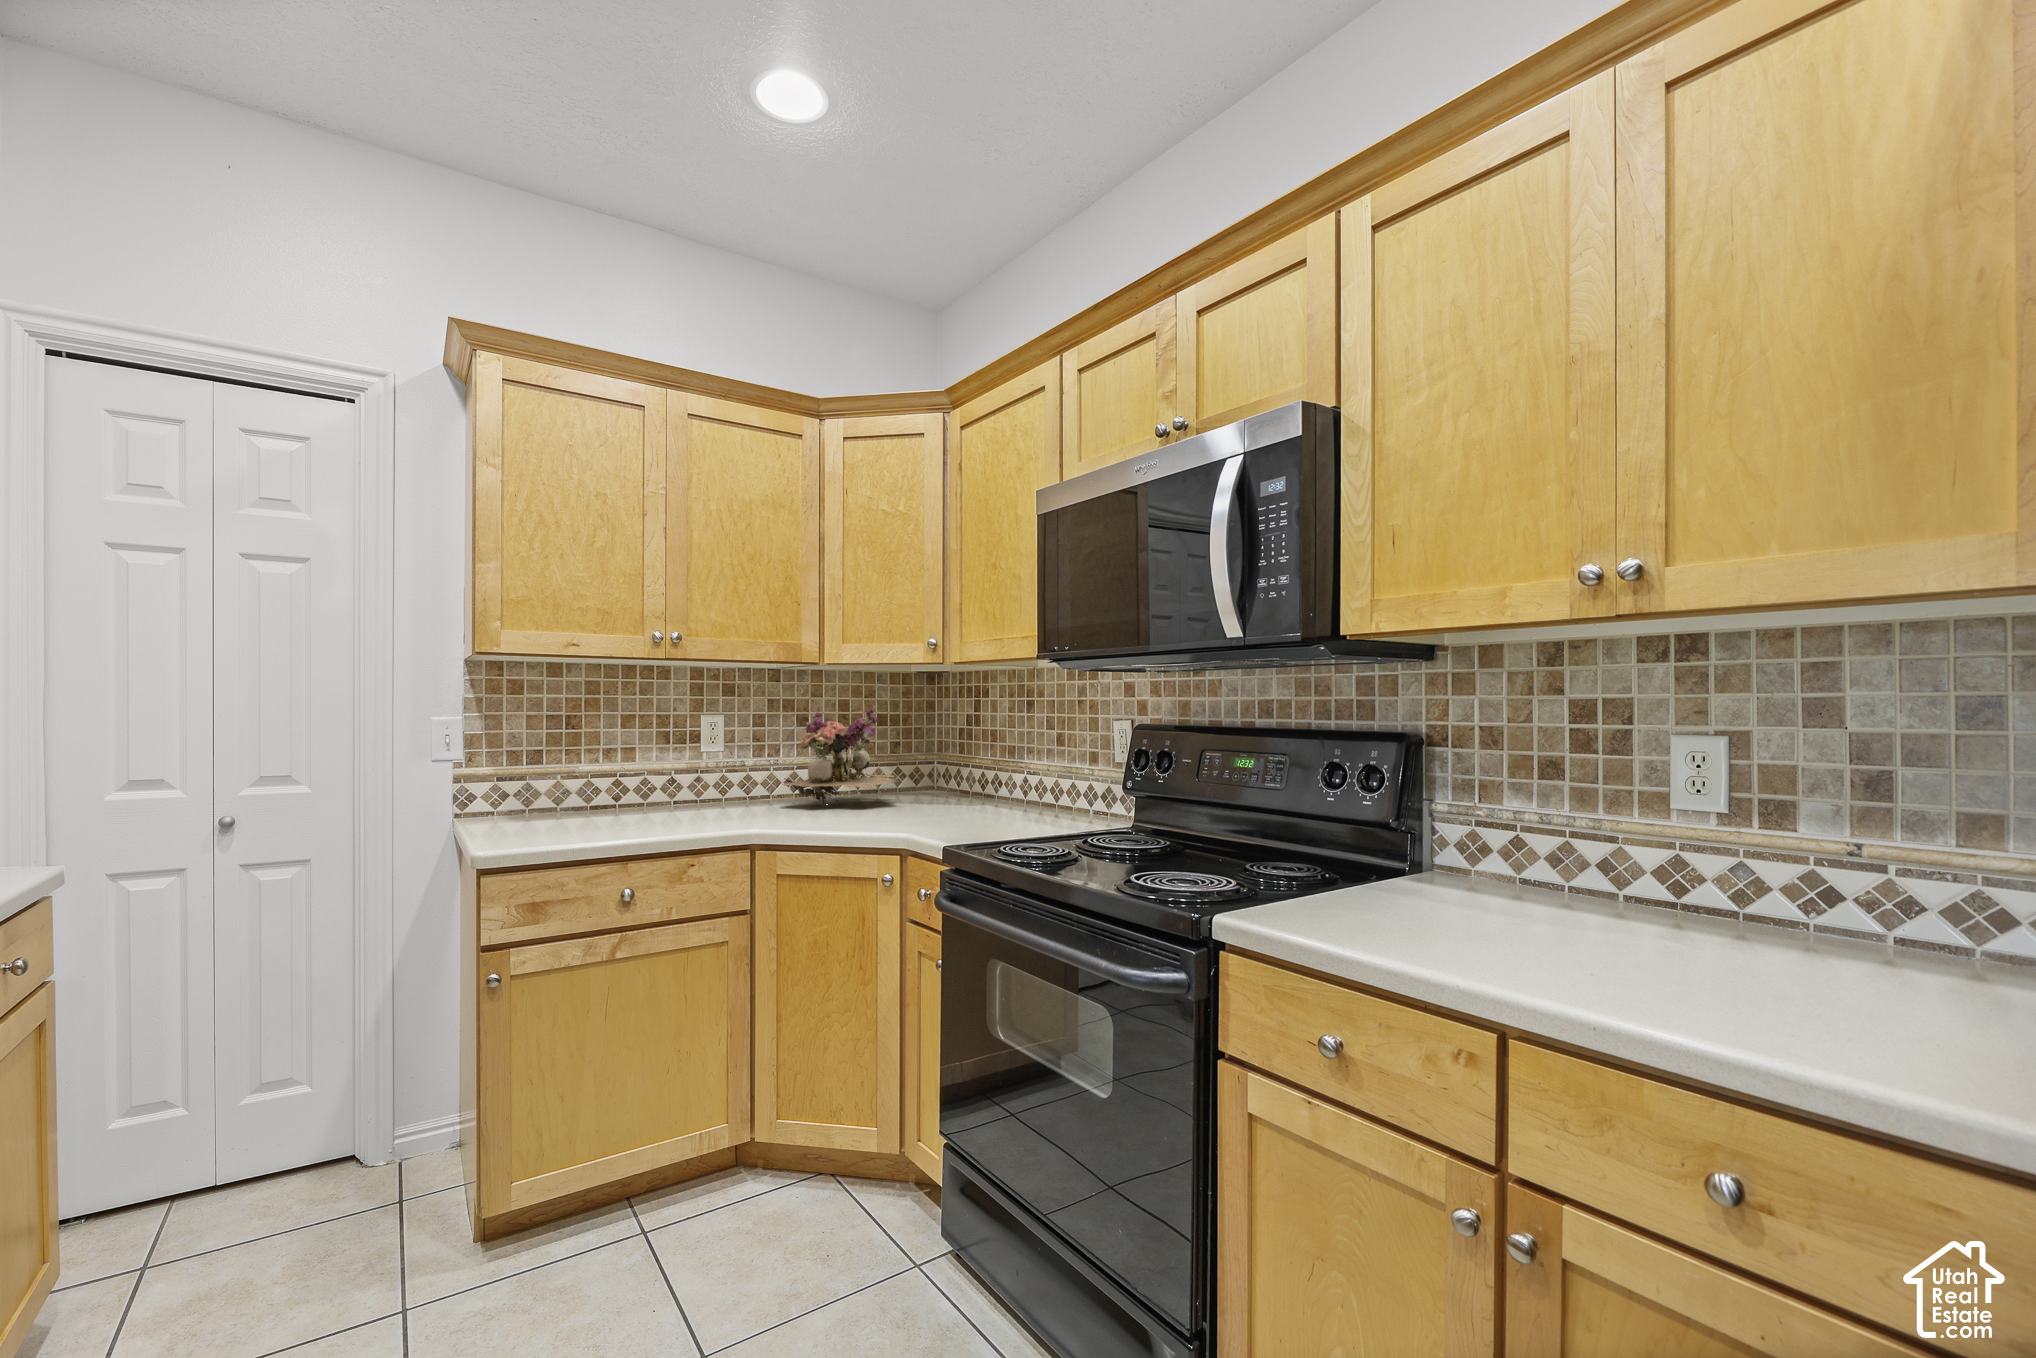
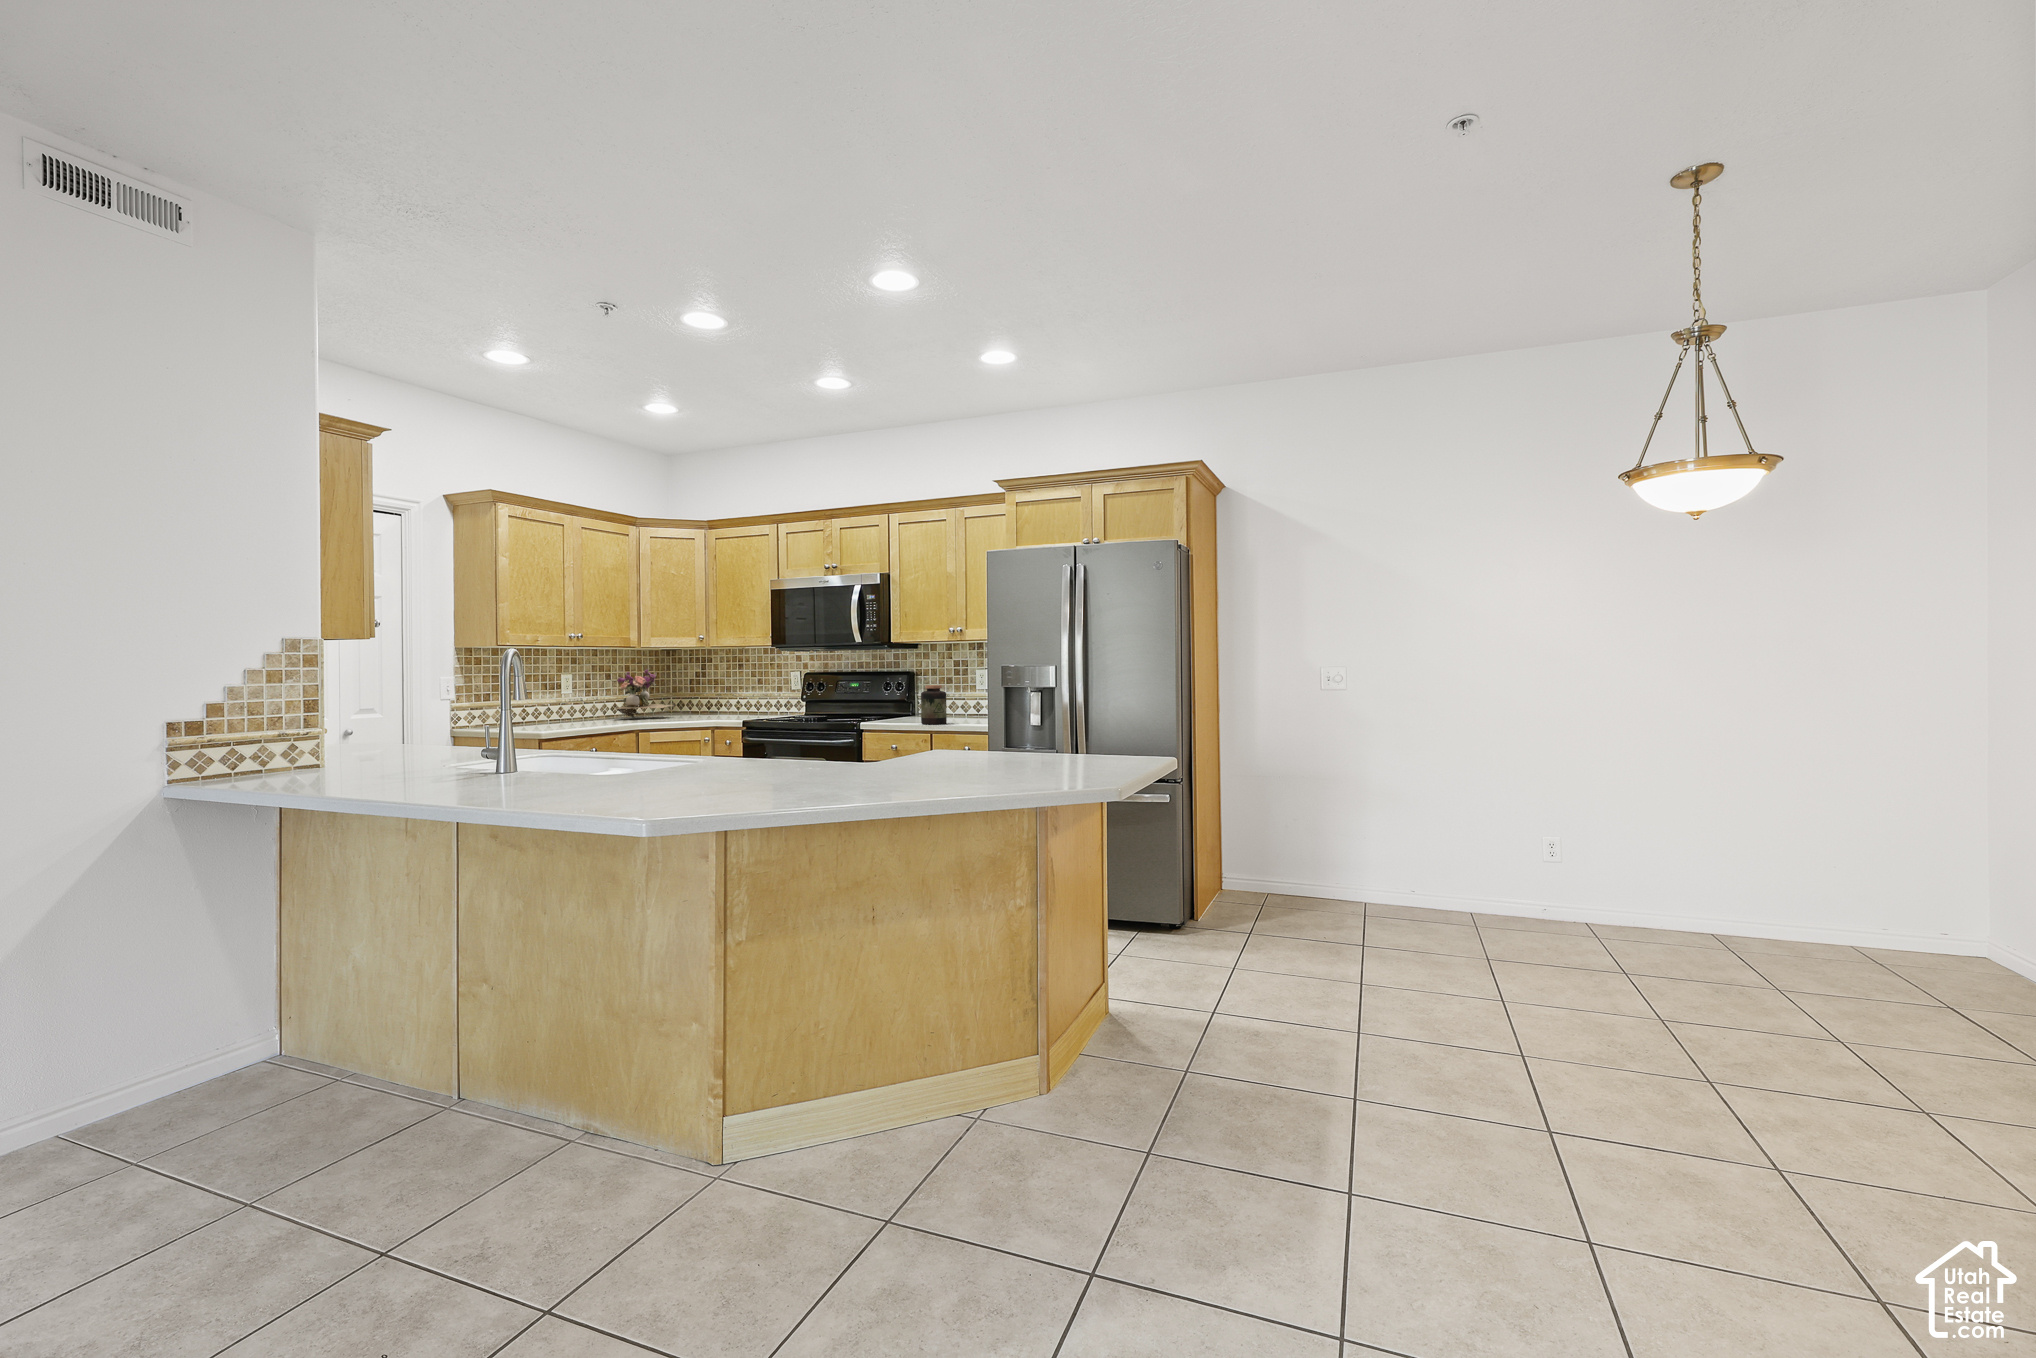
jar: none [1450,797,1566,968] -> present [921,685,947,724]

